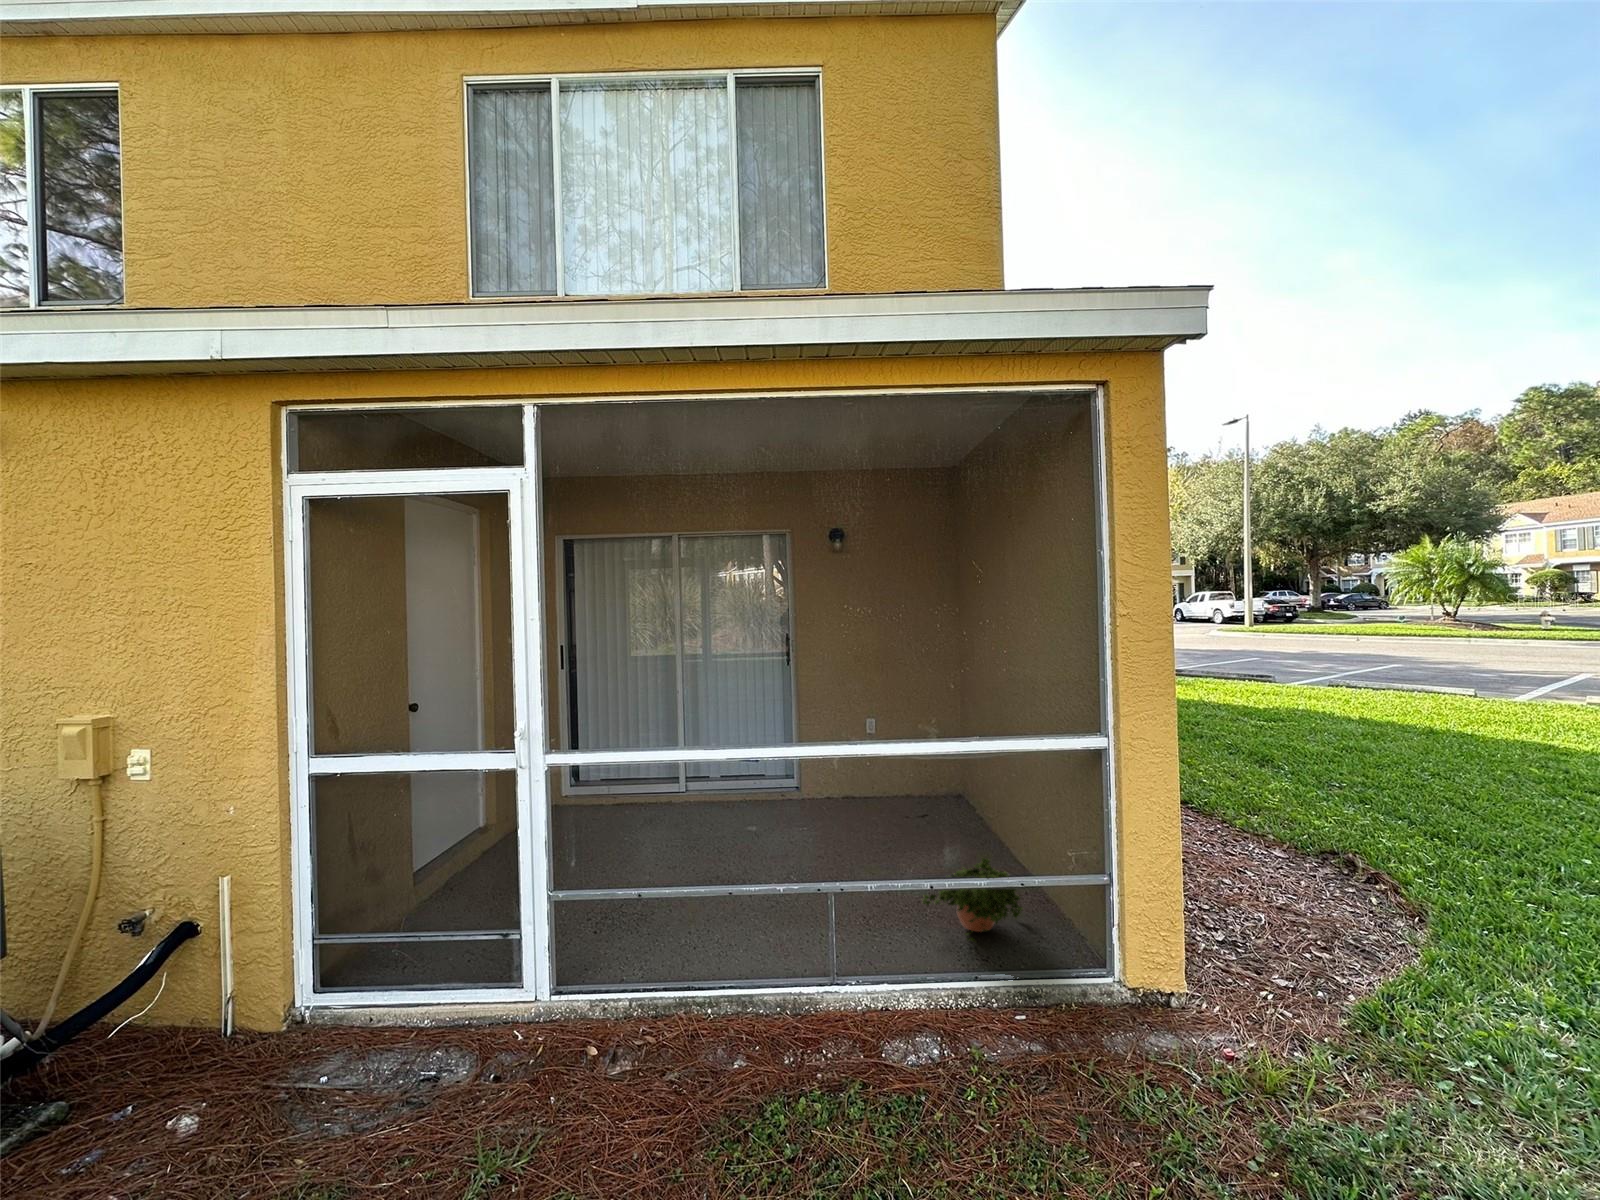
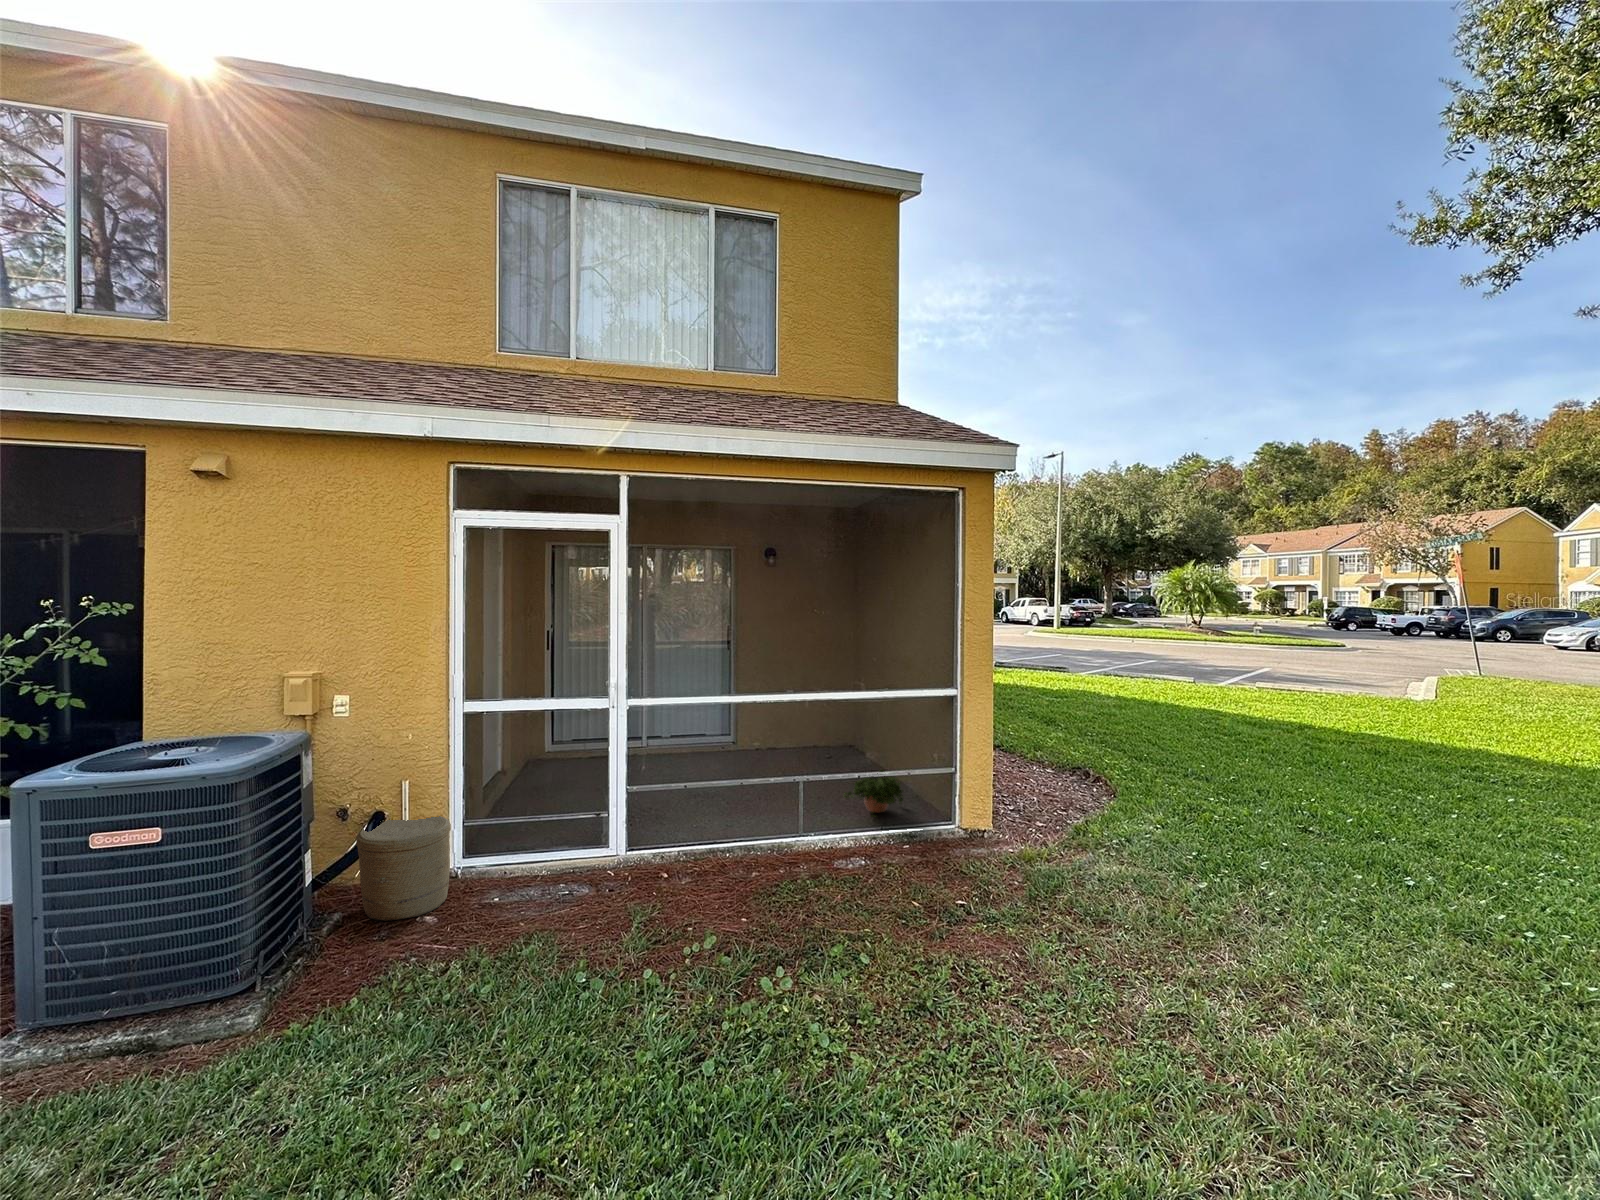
woven basket: none [95,936,265,1125] -> present [356,816,451,921]

